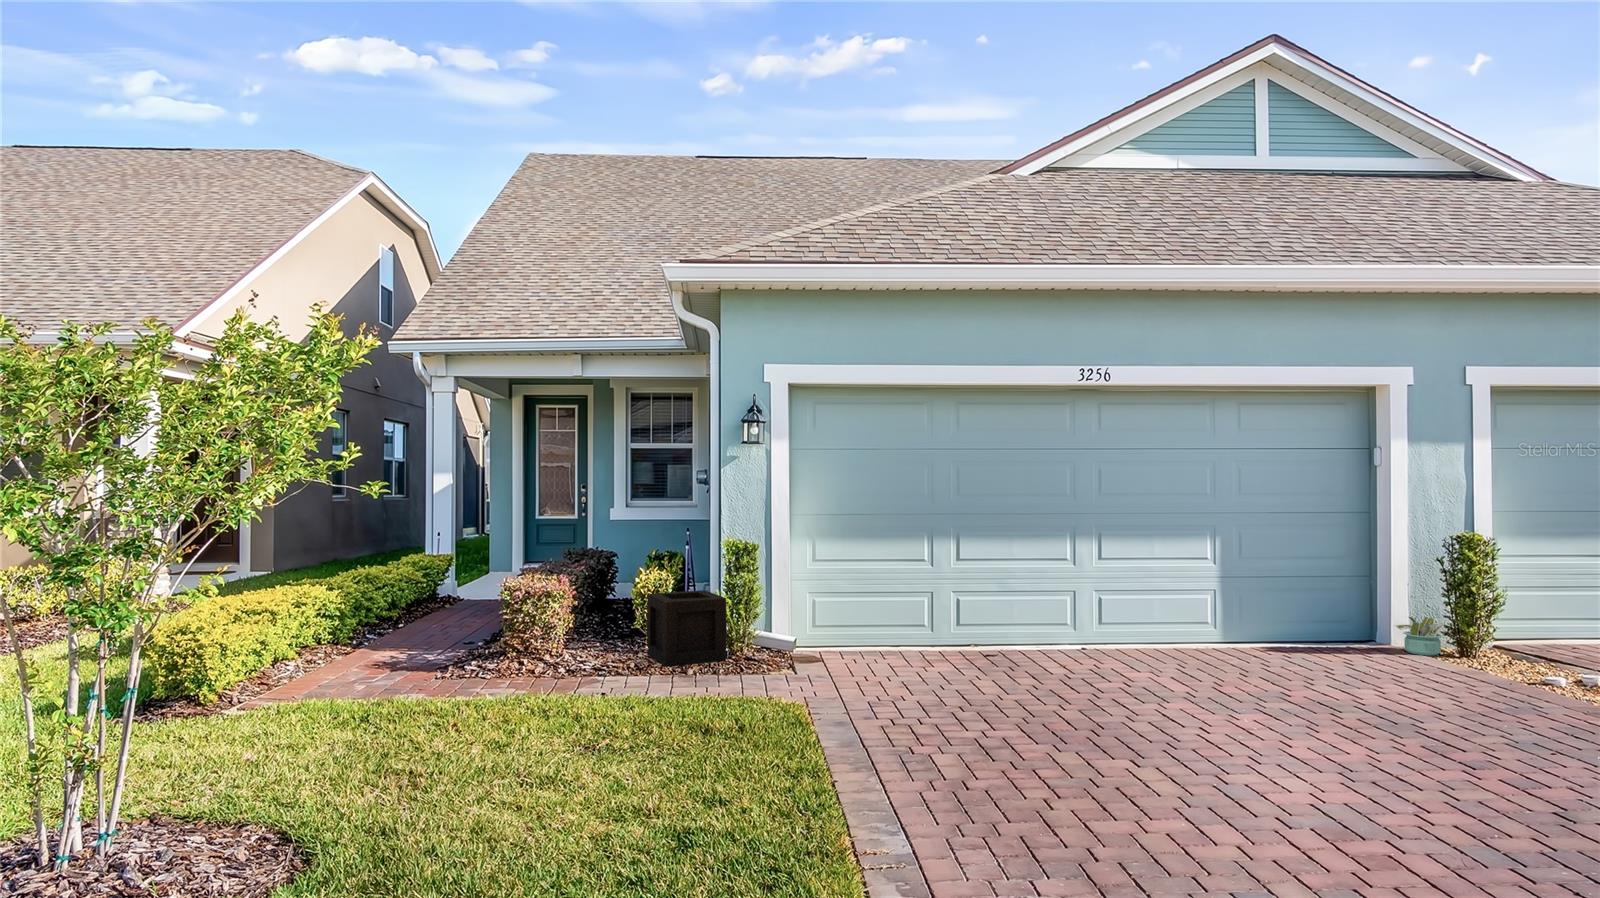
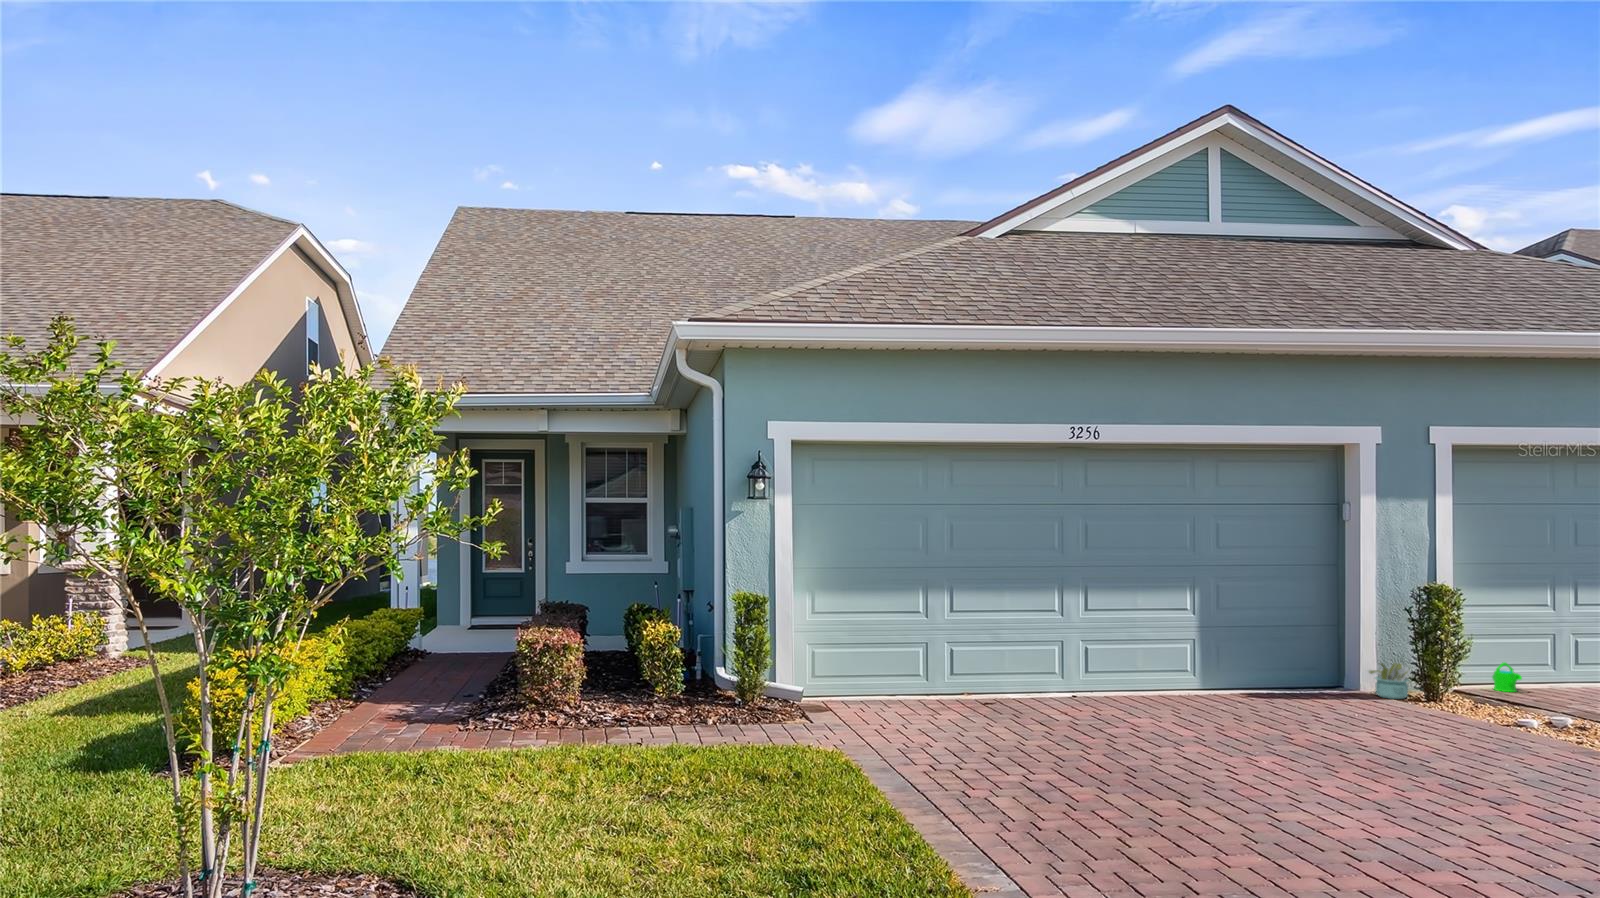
wooden crate: present [647,590,727,666] -> none [656,642,738,717]
watering can: none [1532,618,1567,649] -> present [1492,662,1522,692]

